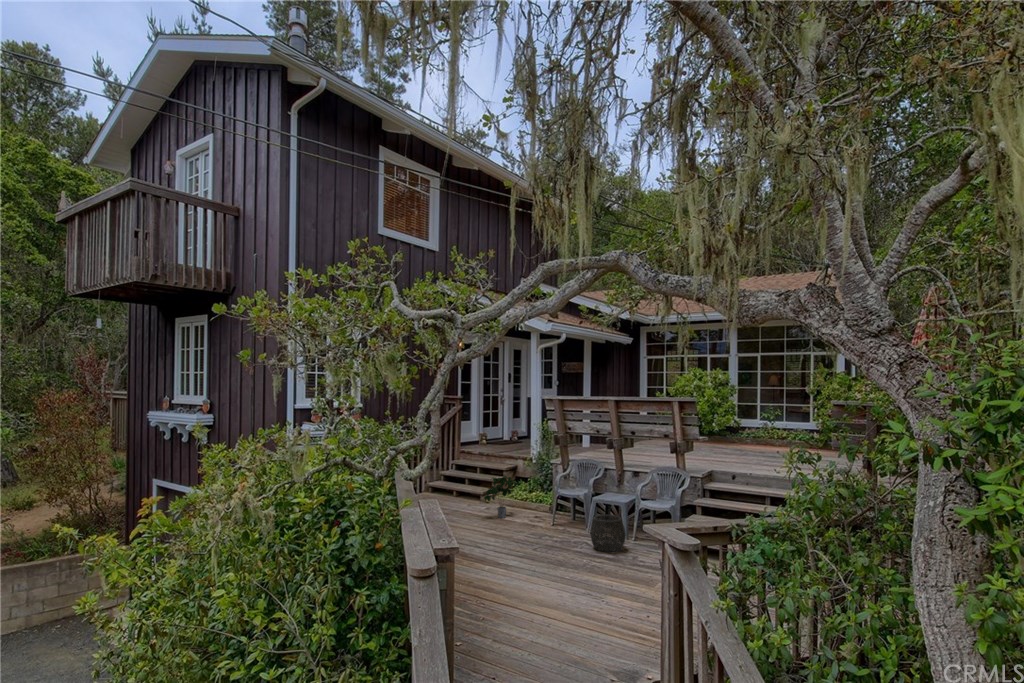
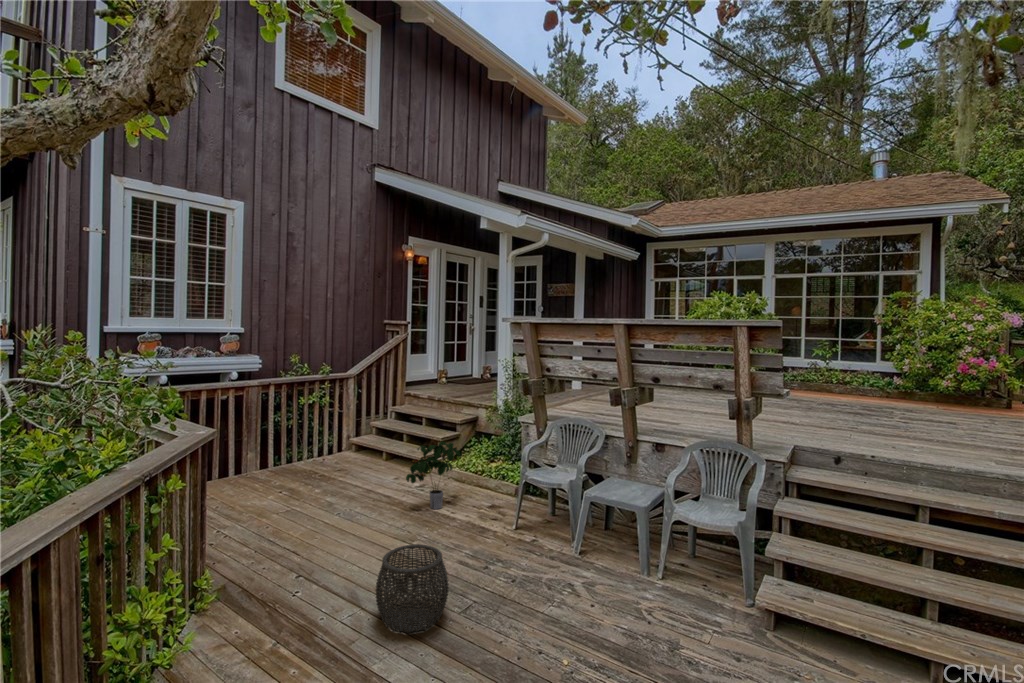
woven basket: present [590,515,625,552] -> present [376,544,449,633]

